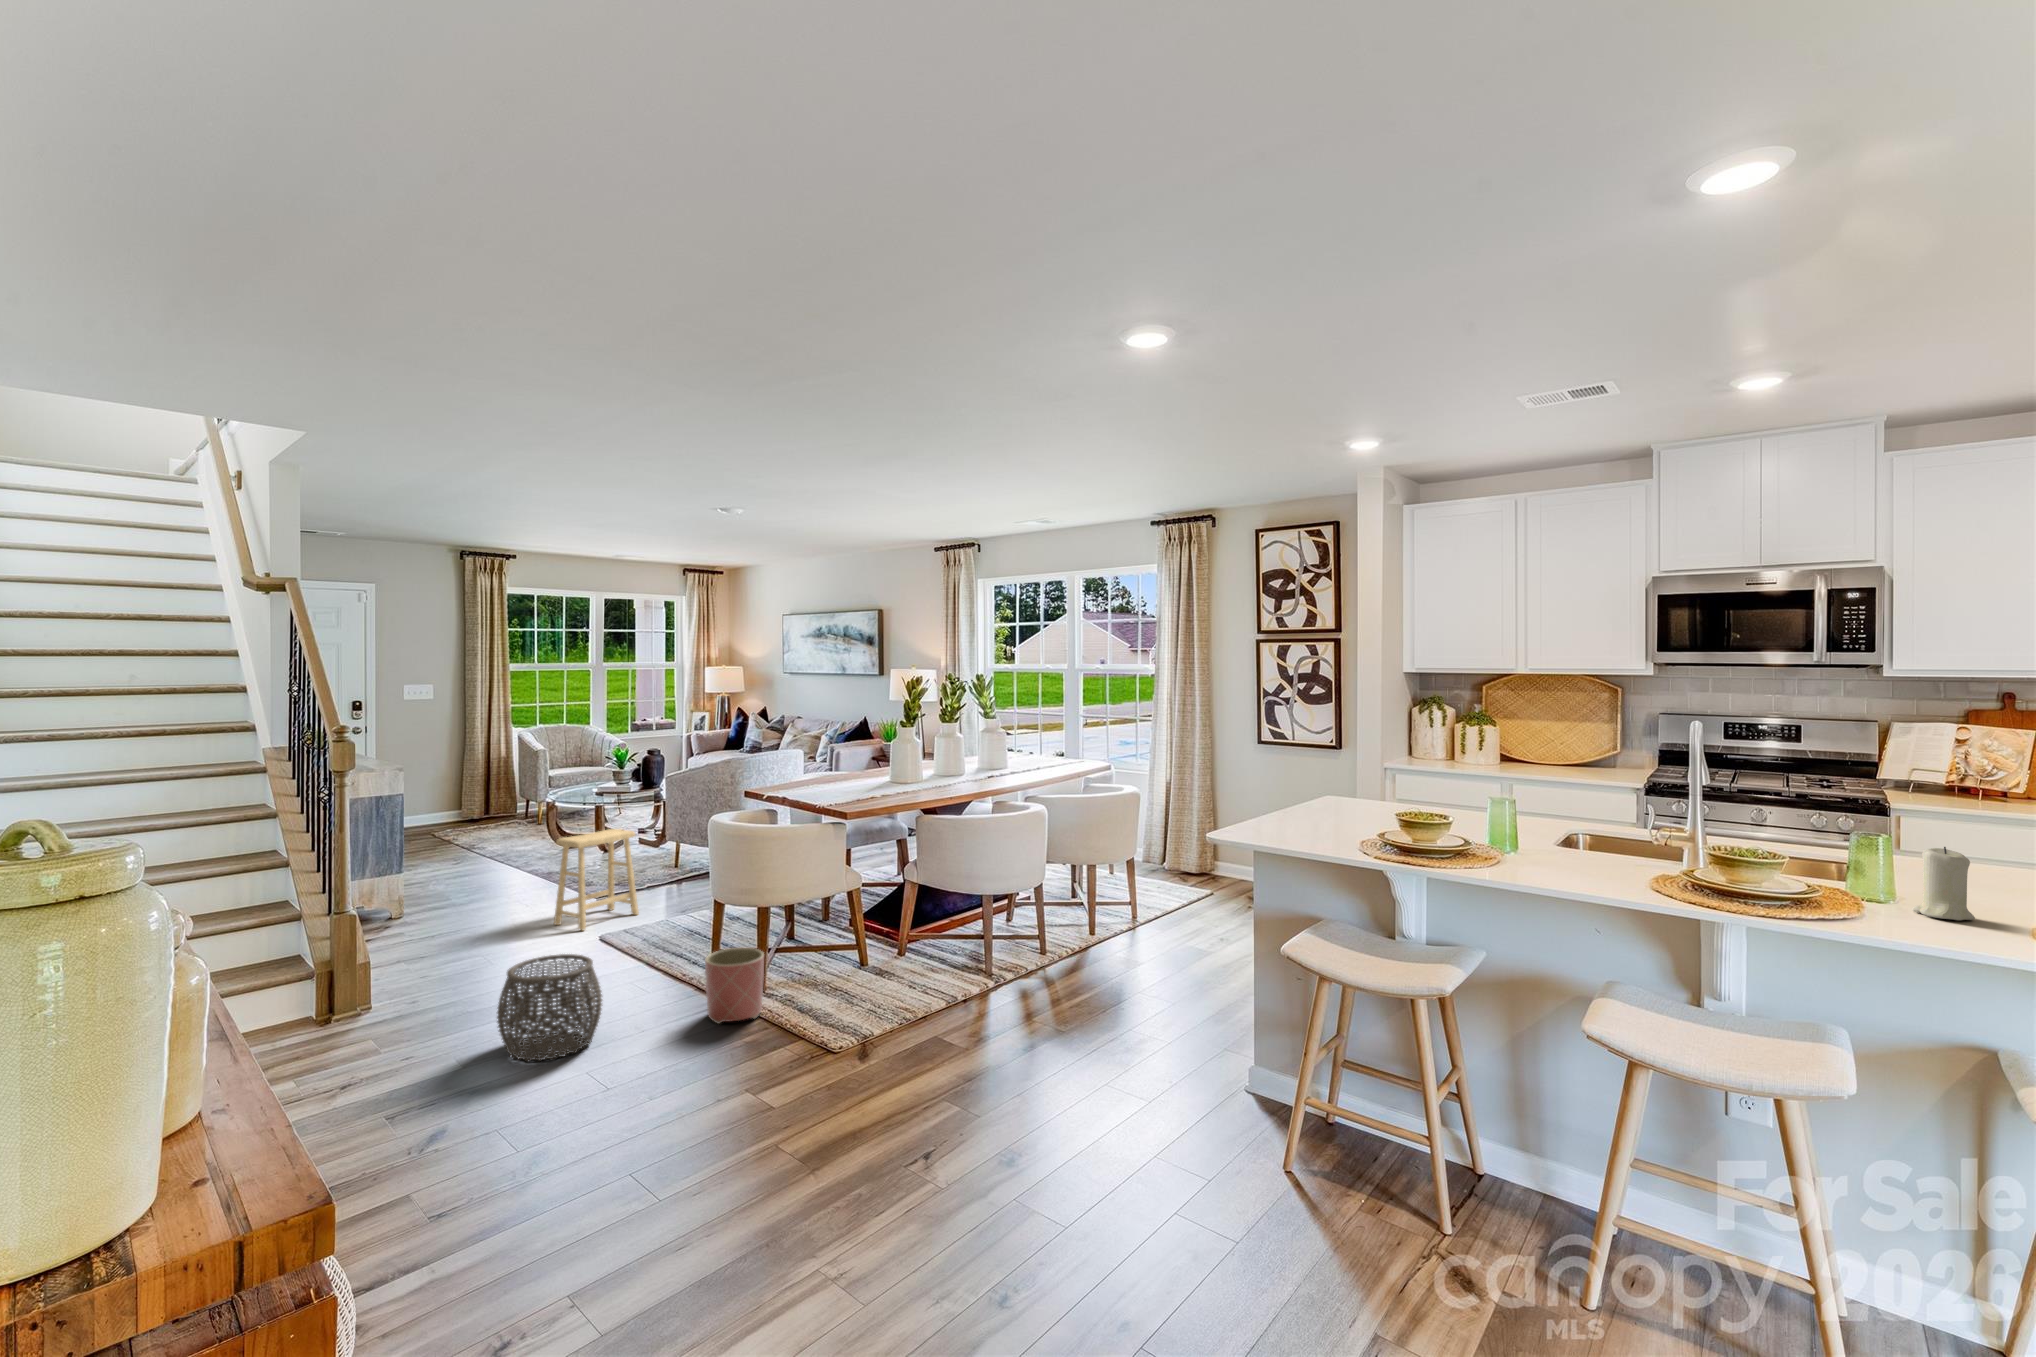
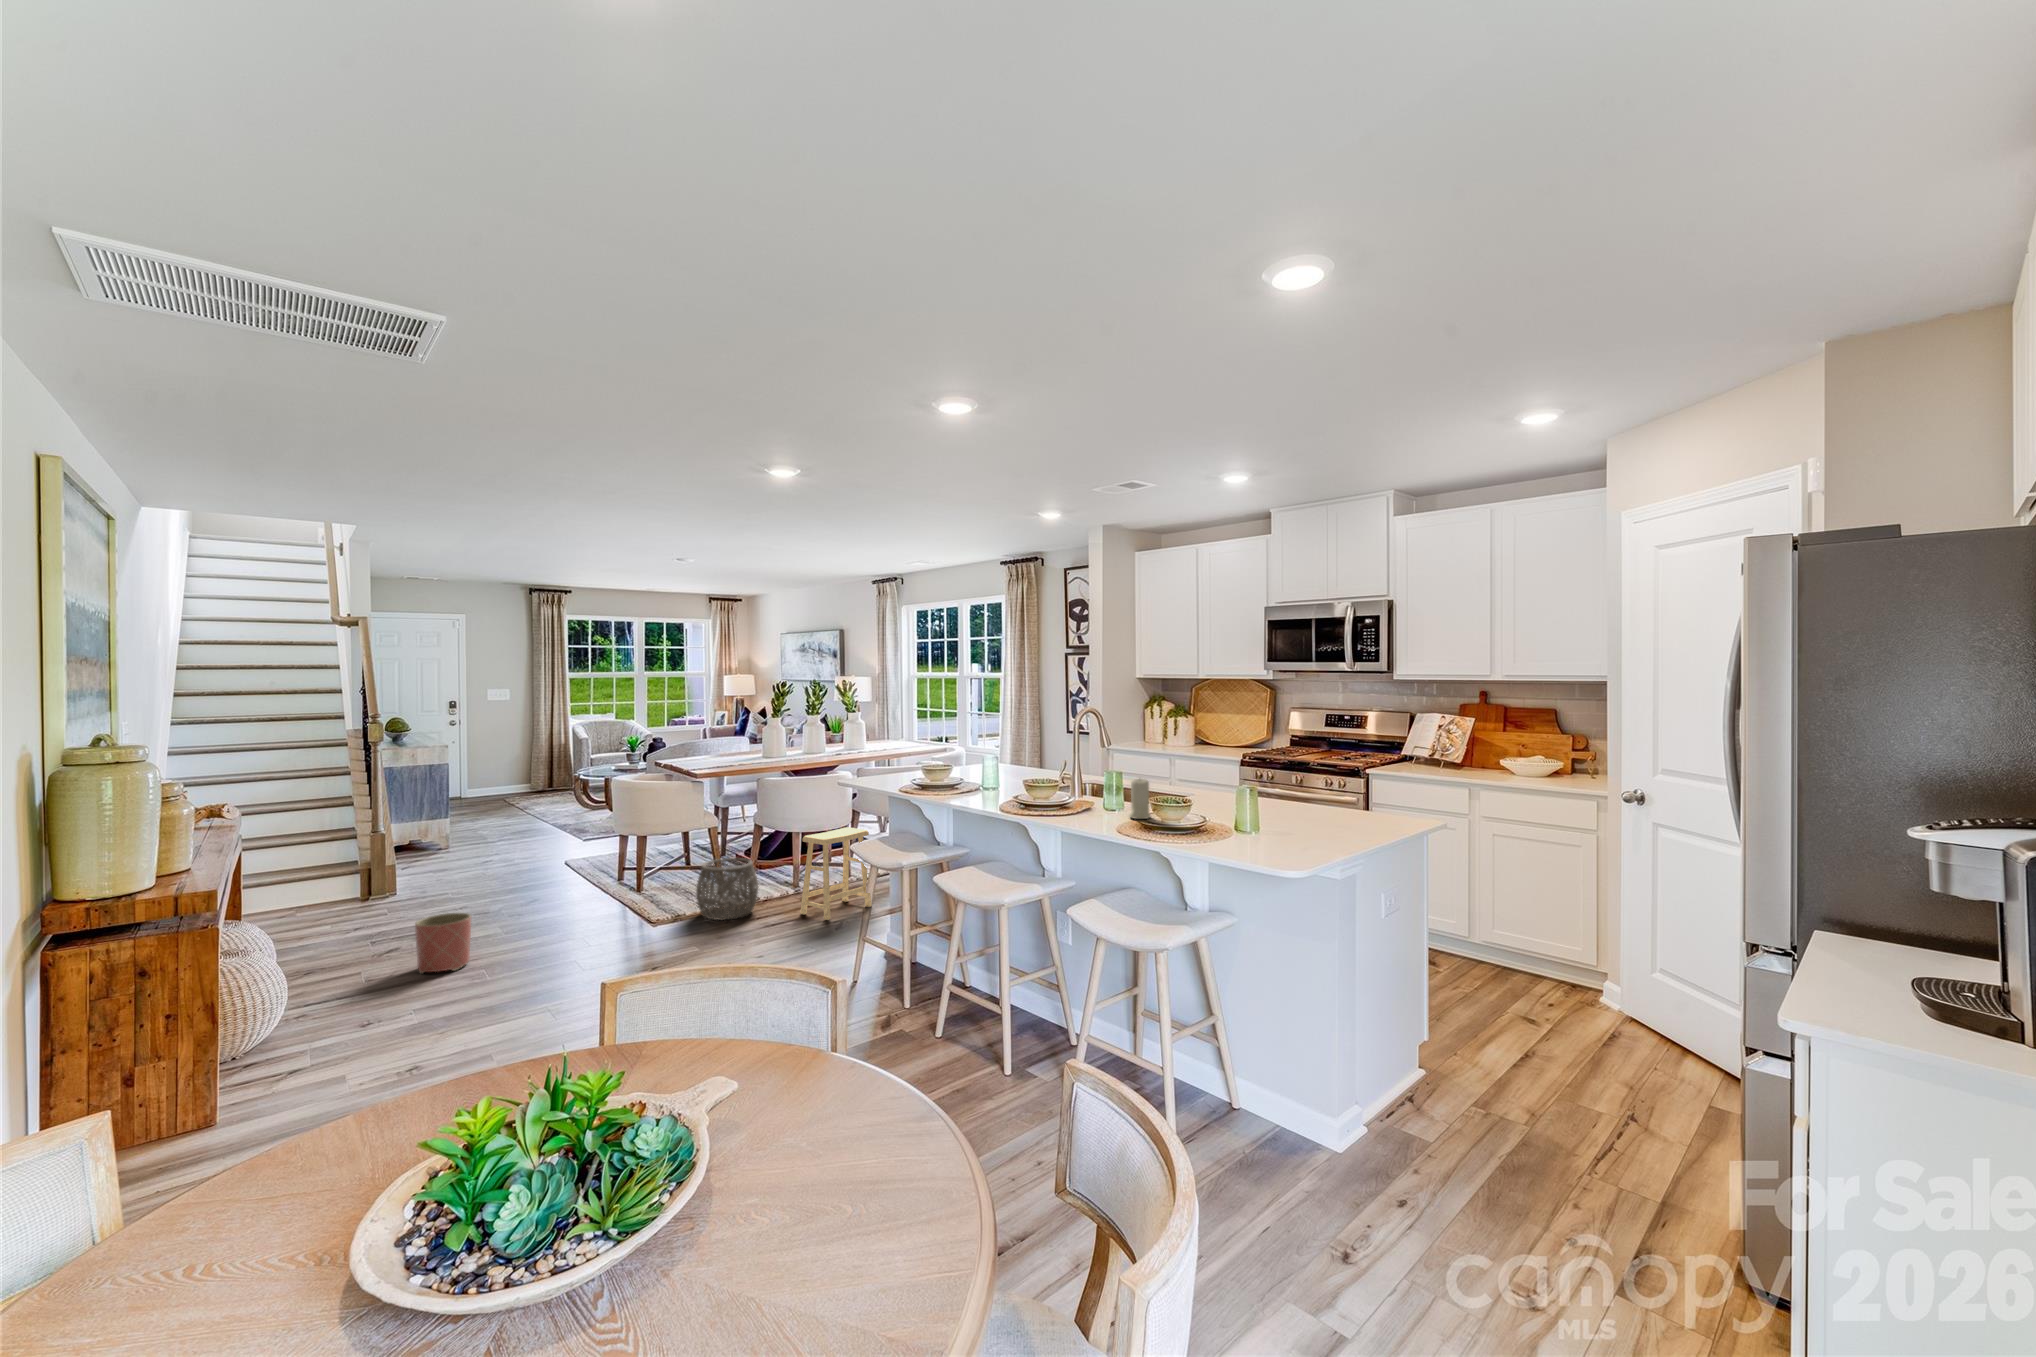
footstool: present [554,829,639,930] -> present [800,827,872,920]
planter: present [705,948,764,1023] -> present [415,913,471,973]
woven basket: present [497,954,602,1061] -> present [696,858,758,920]

